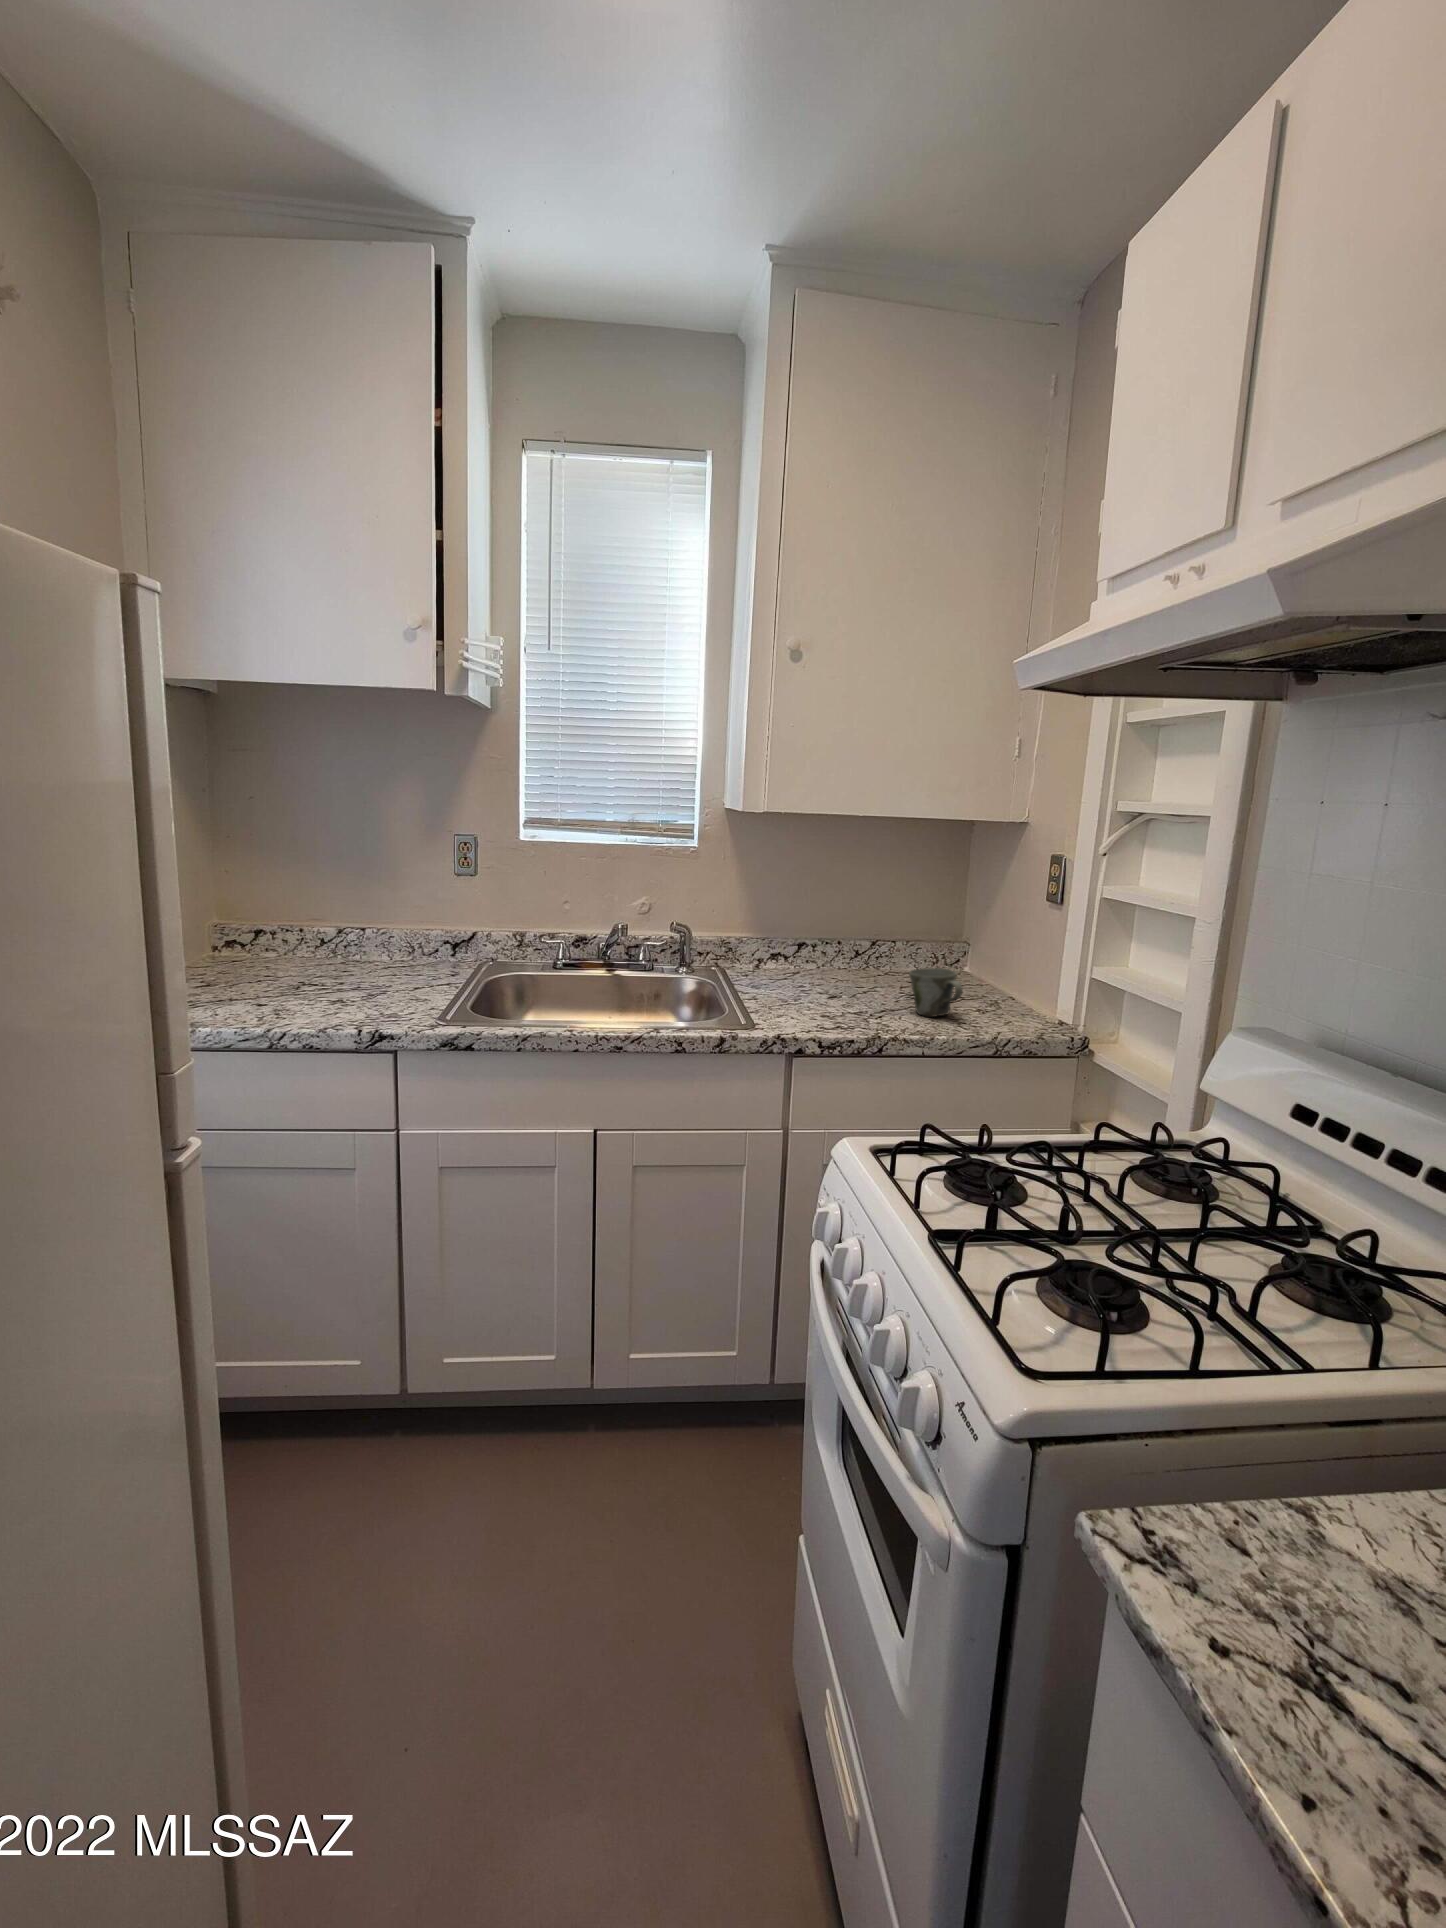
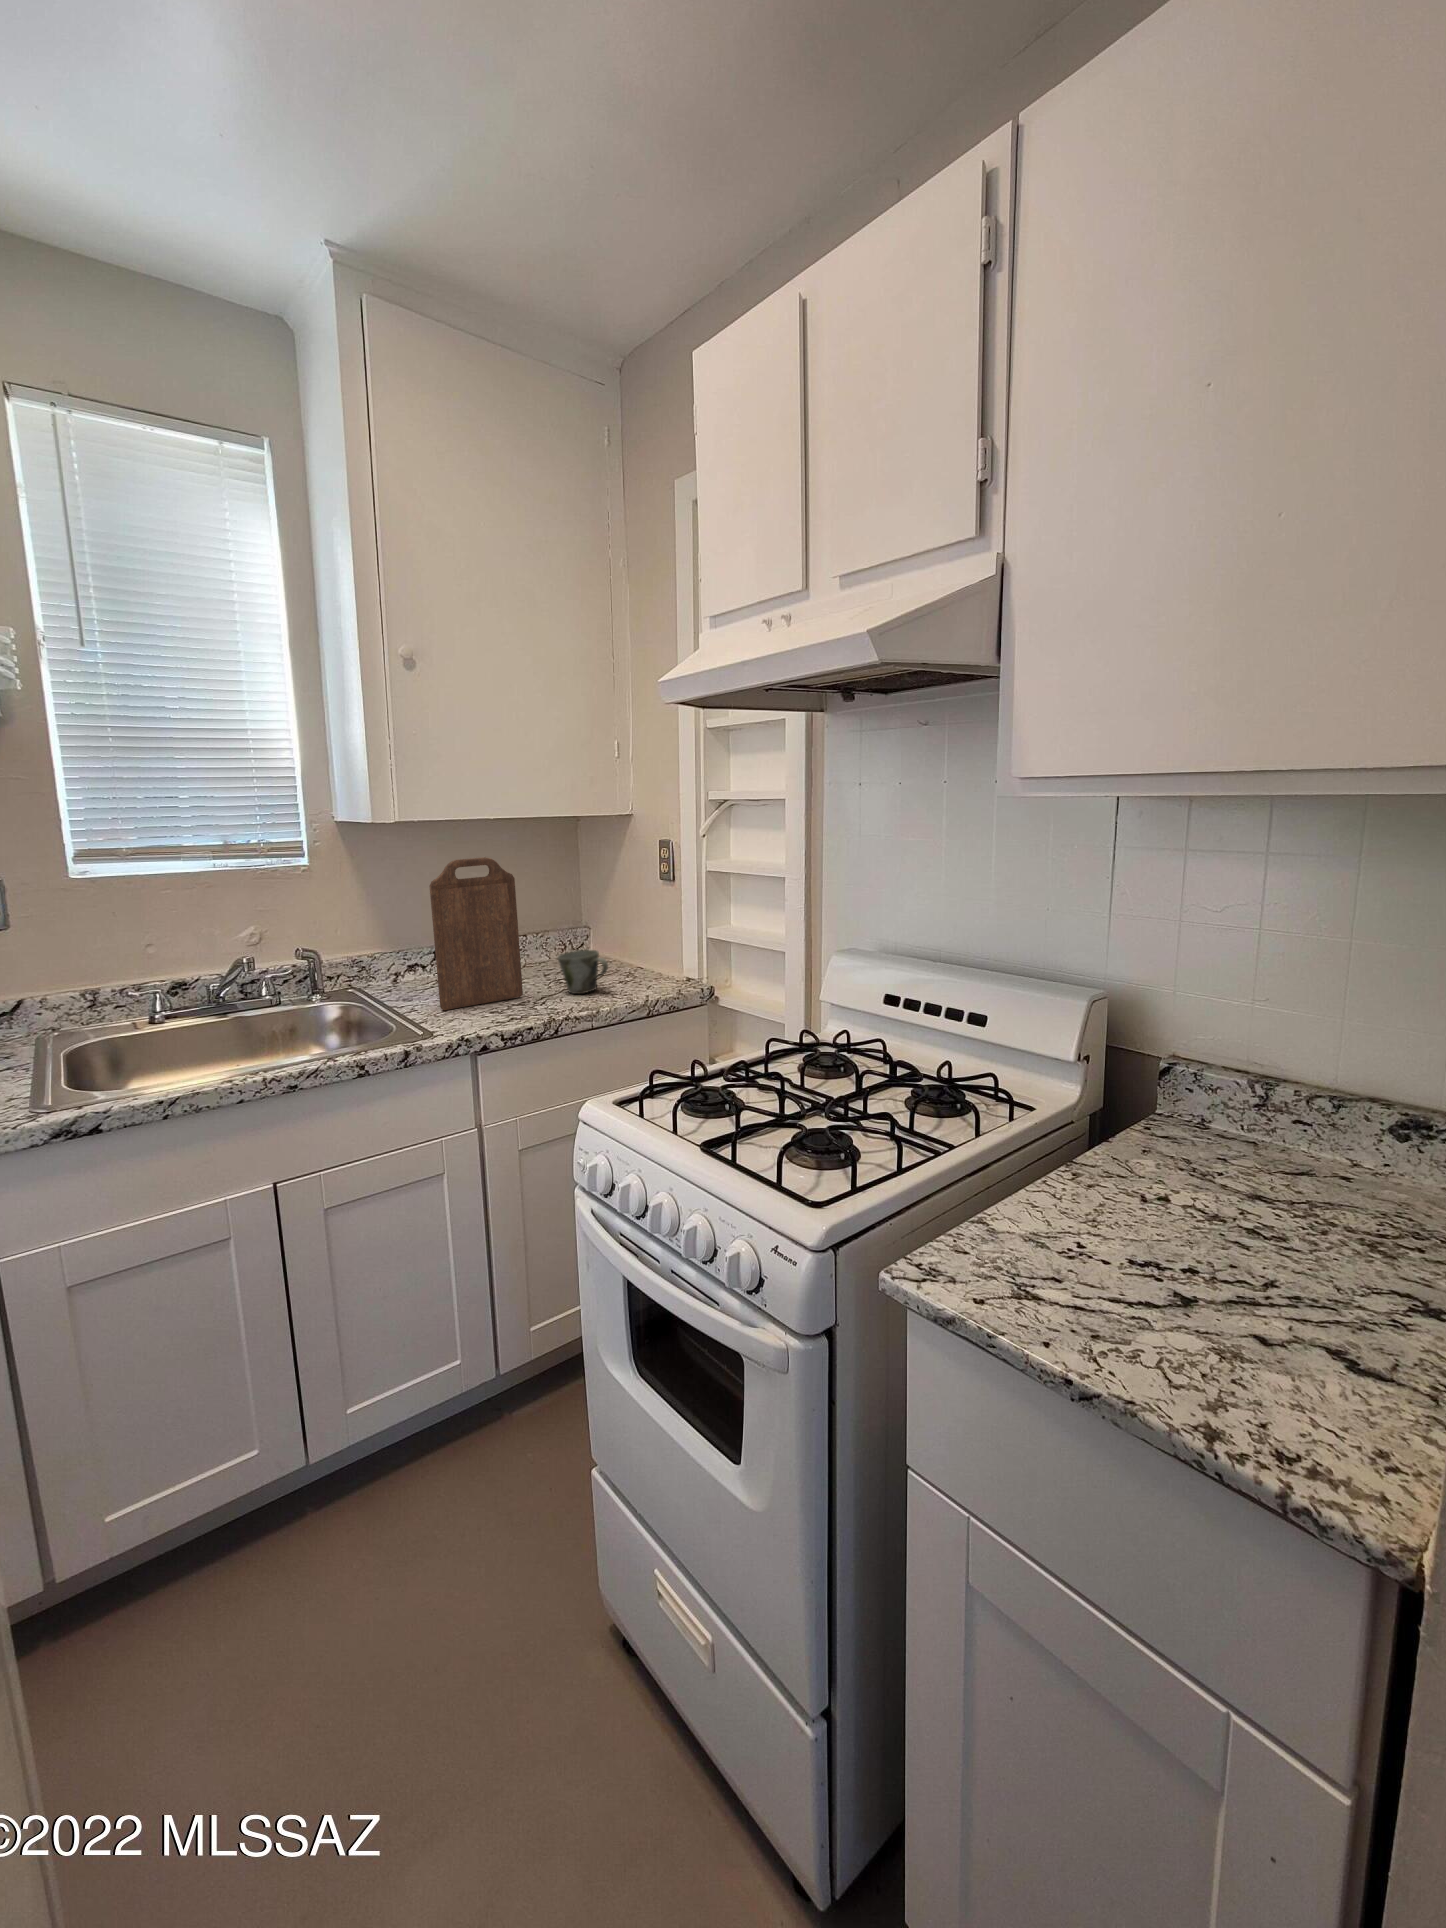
cutting board: none [778,853,874,1007] -> present [429,857,523,1010]

